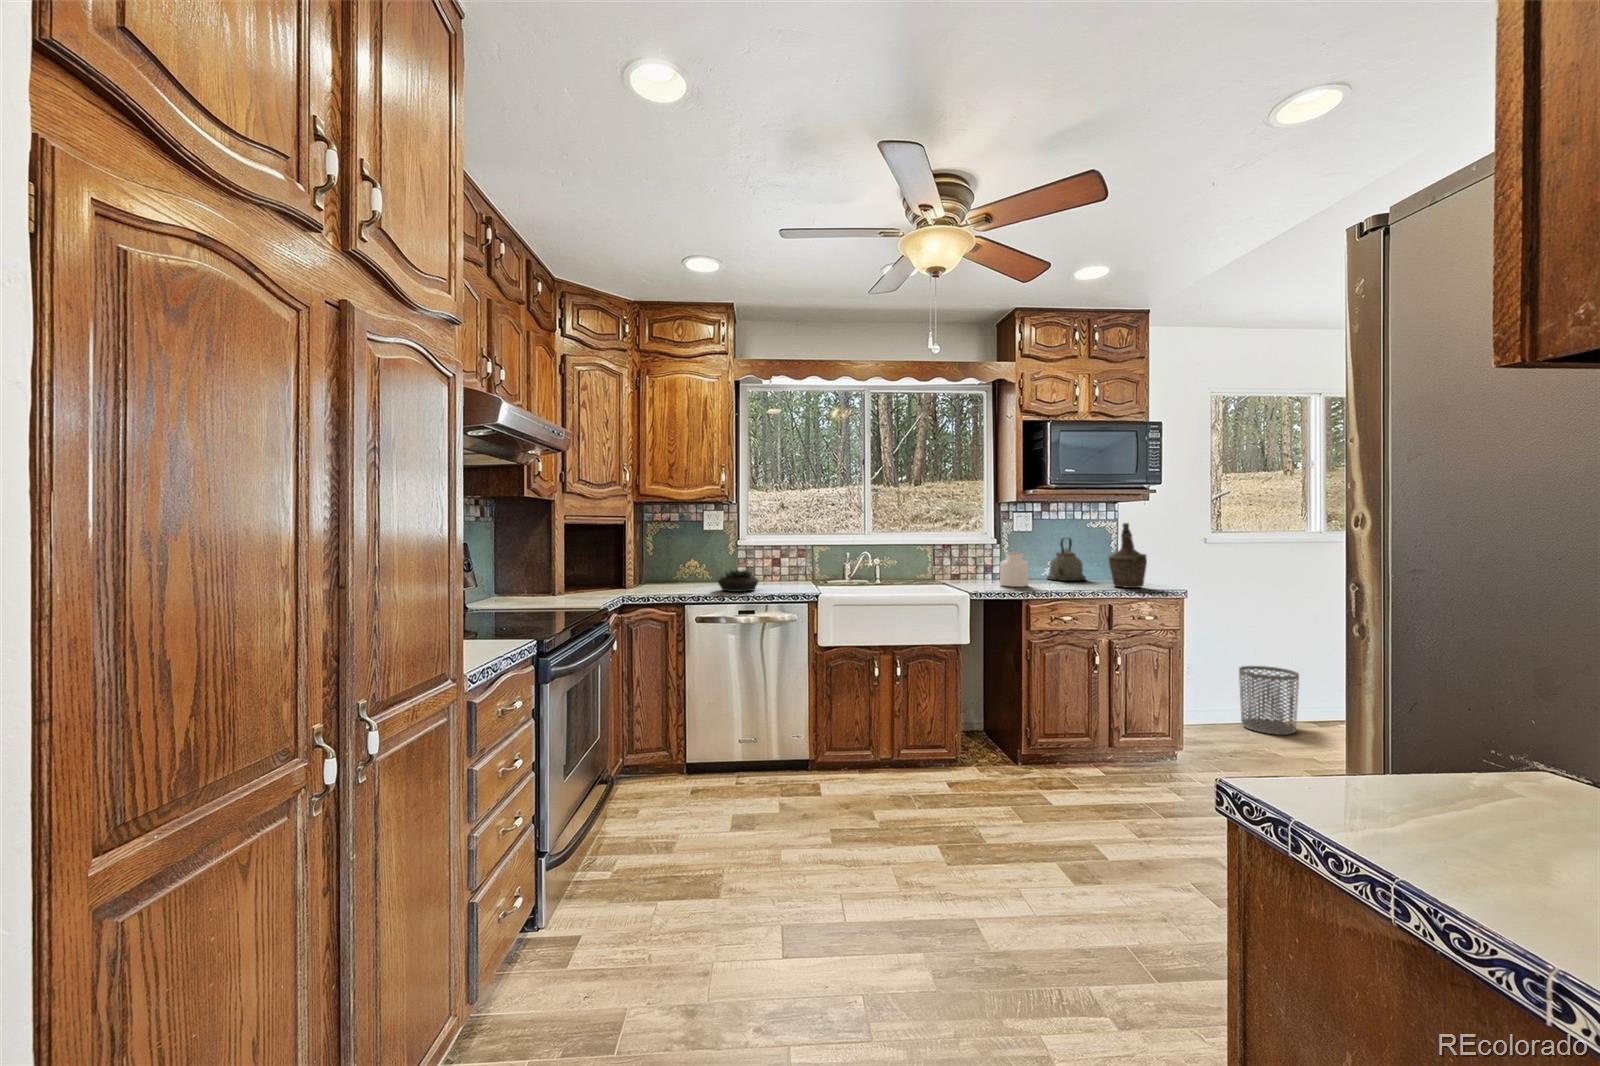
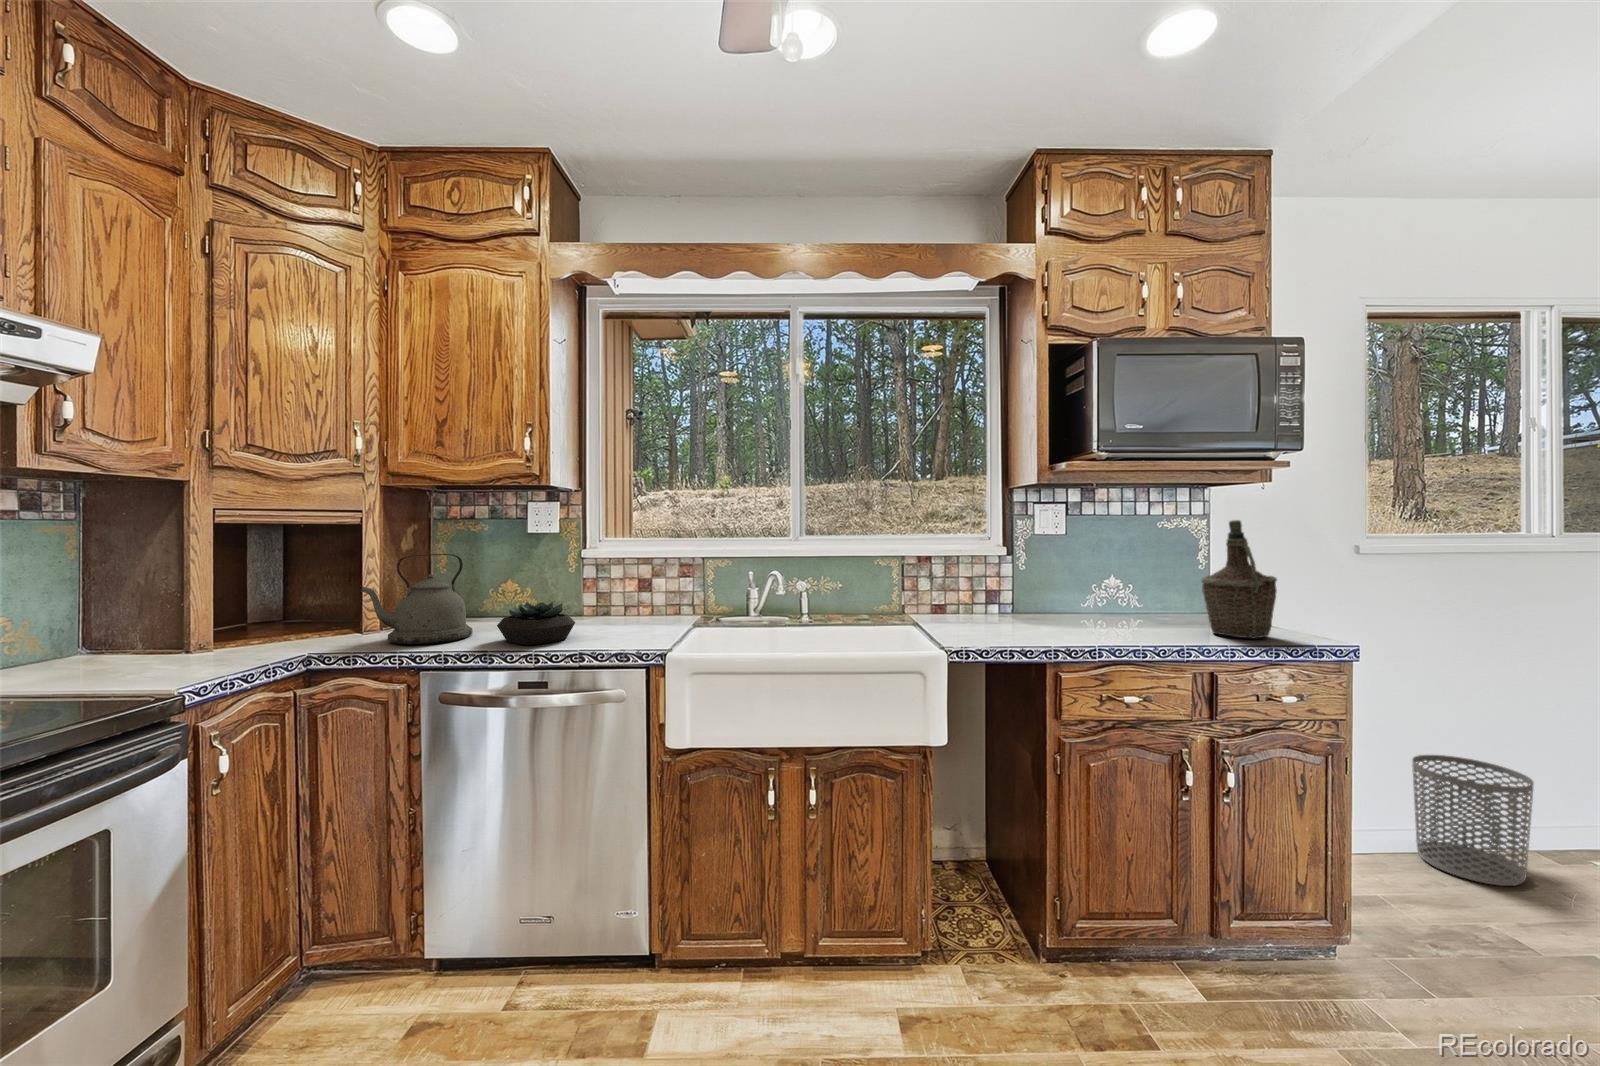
kettle: present [1047,538,1086,581] -> present [360,554,473,644]
jar: present [1000,553,1028,587] -> none [1007,572,1057,633]

